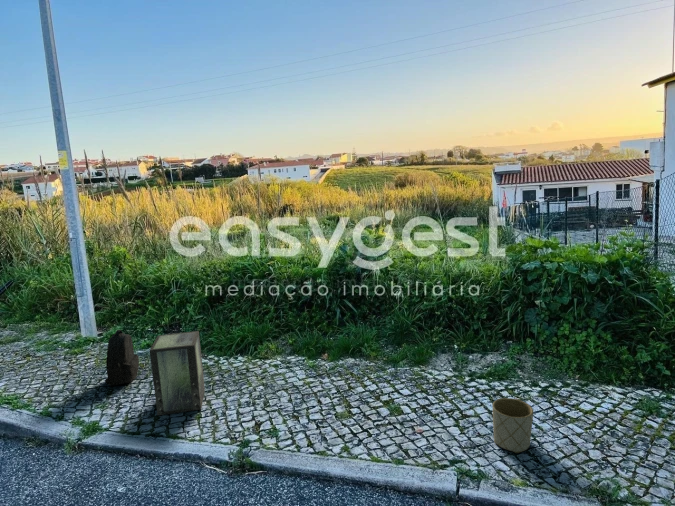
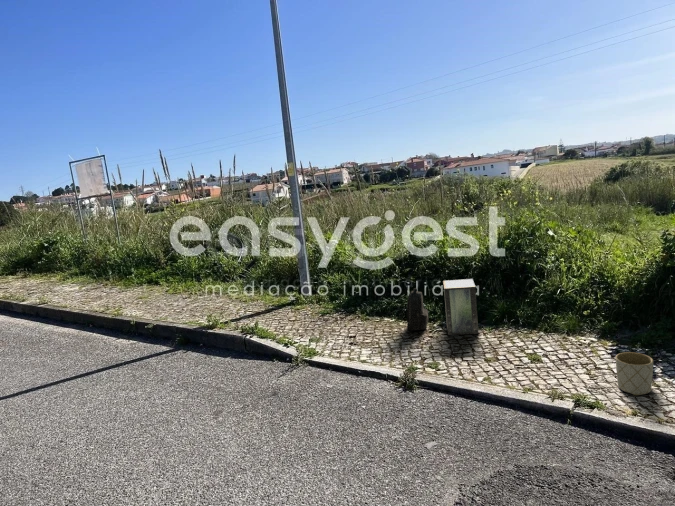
backpack: present [105,330,139,386] -> present [407,288,428,331]
storage box: present [150,331,205,415] -> present [443,279,478,335]

